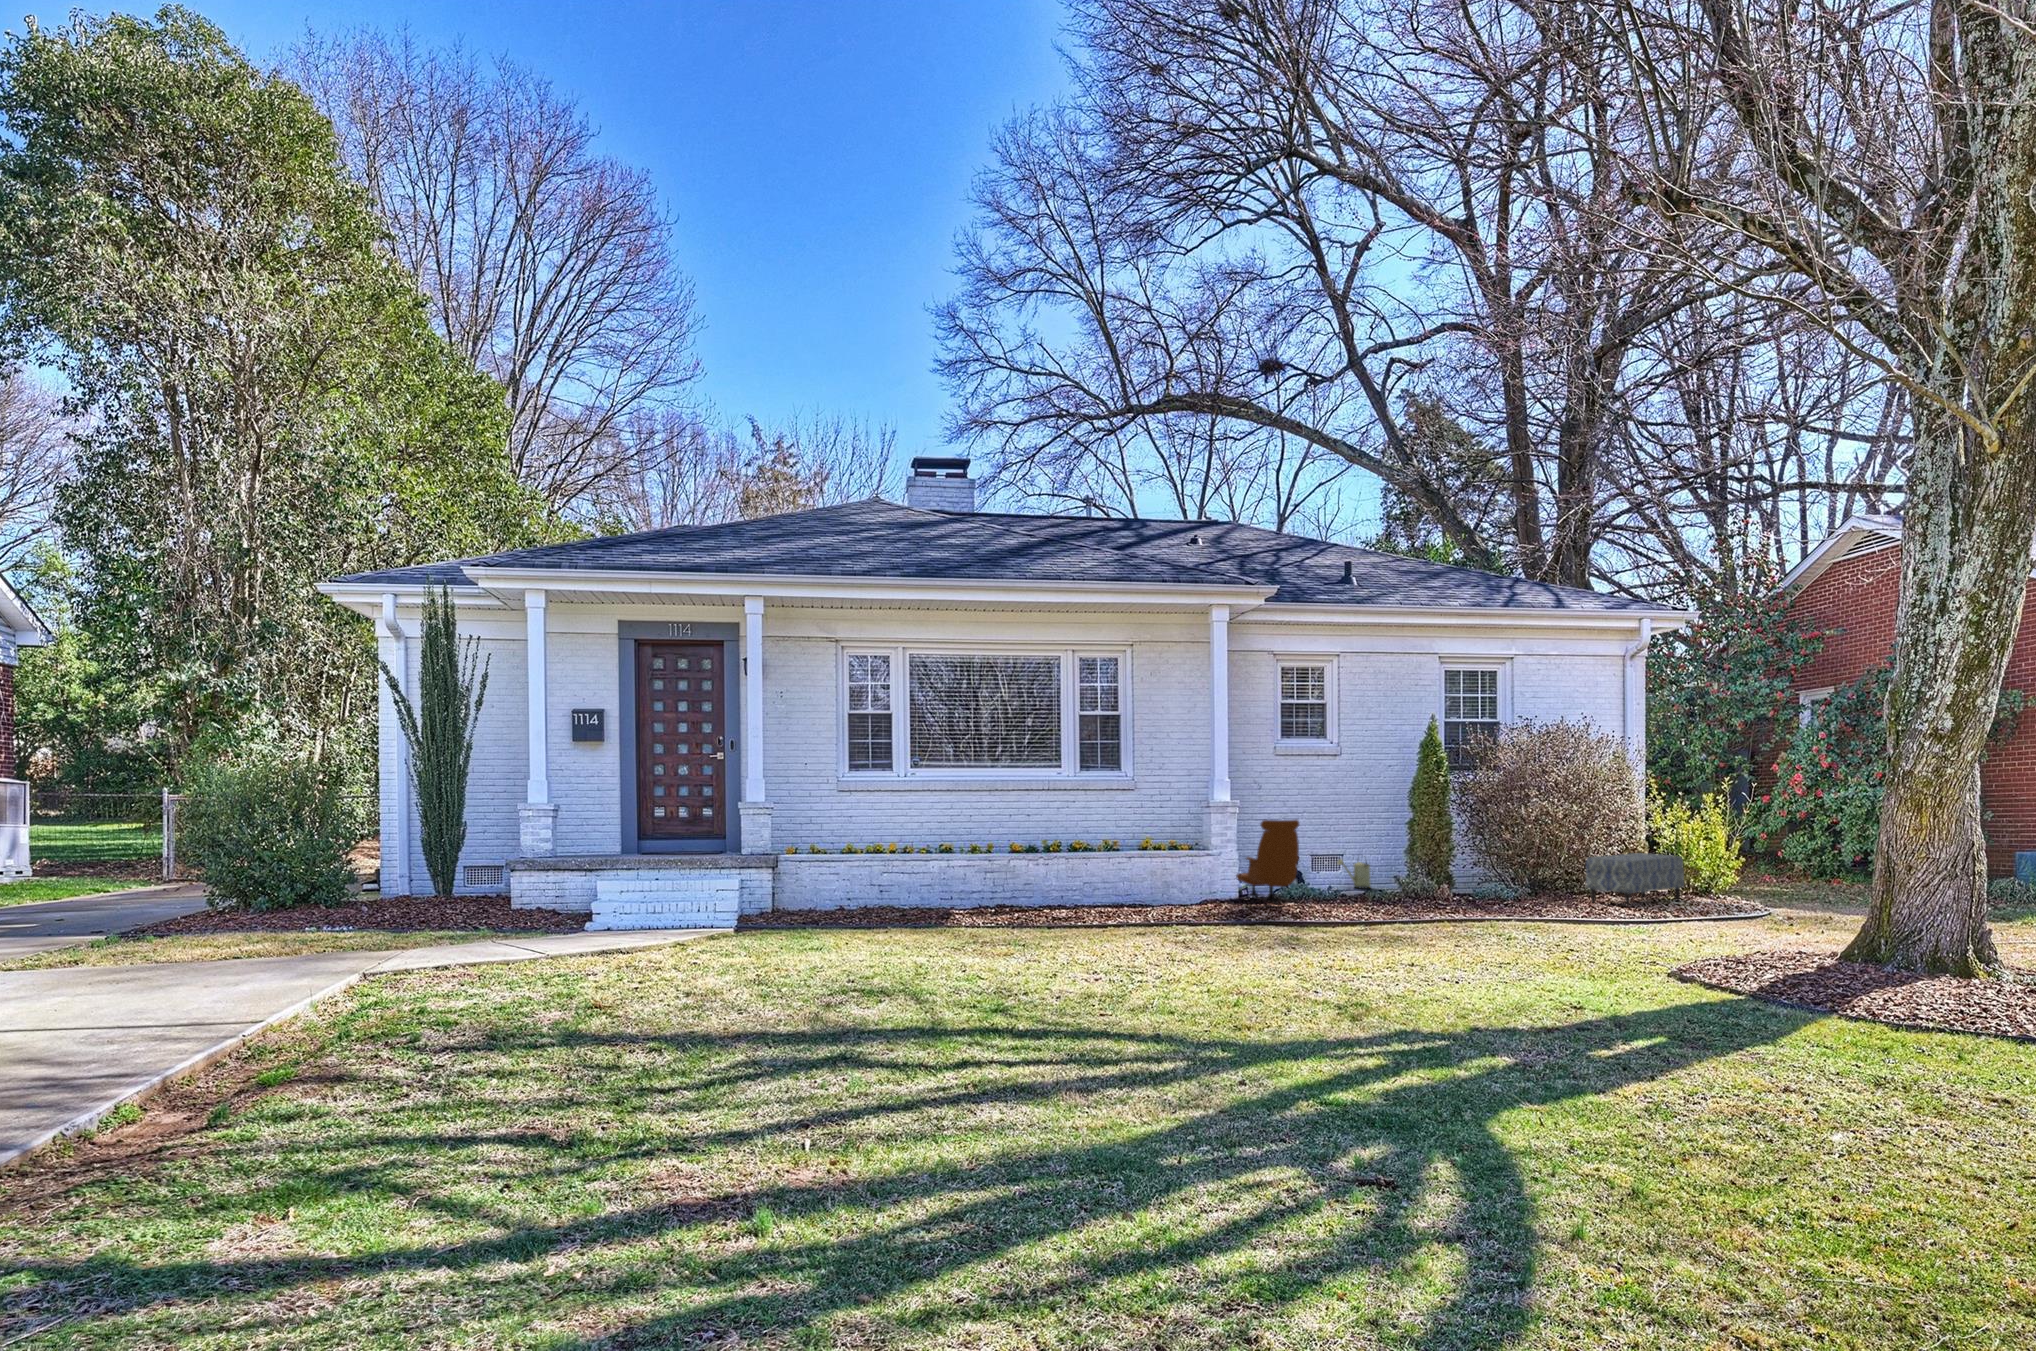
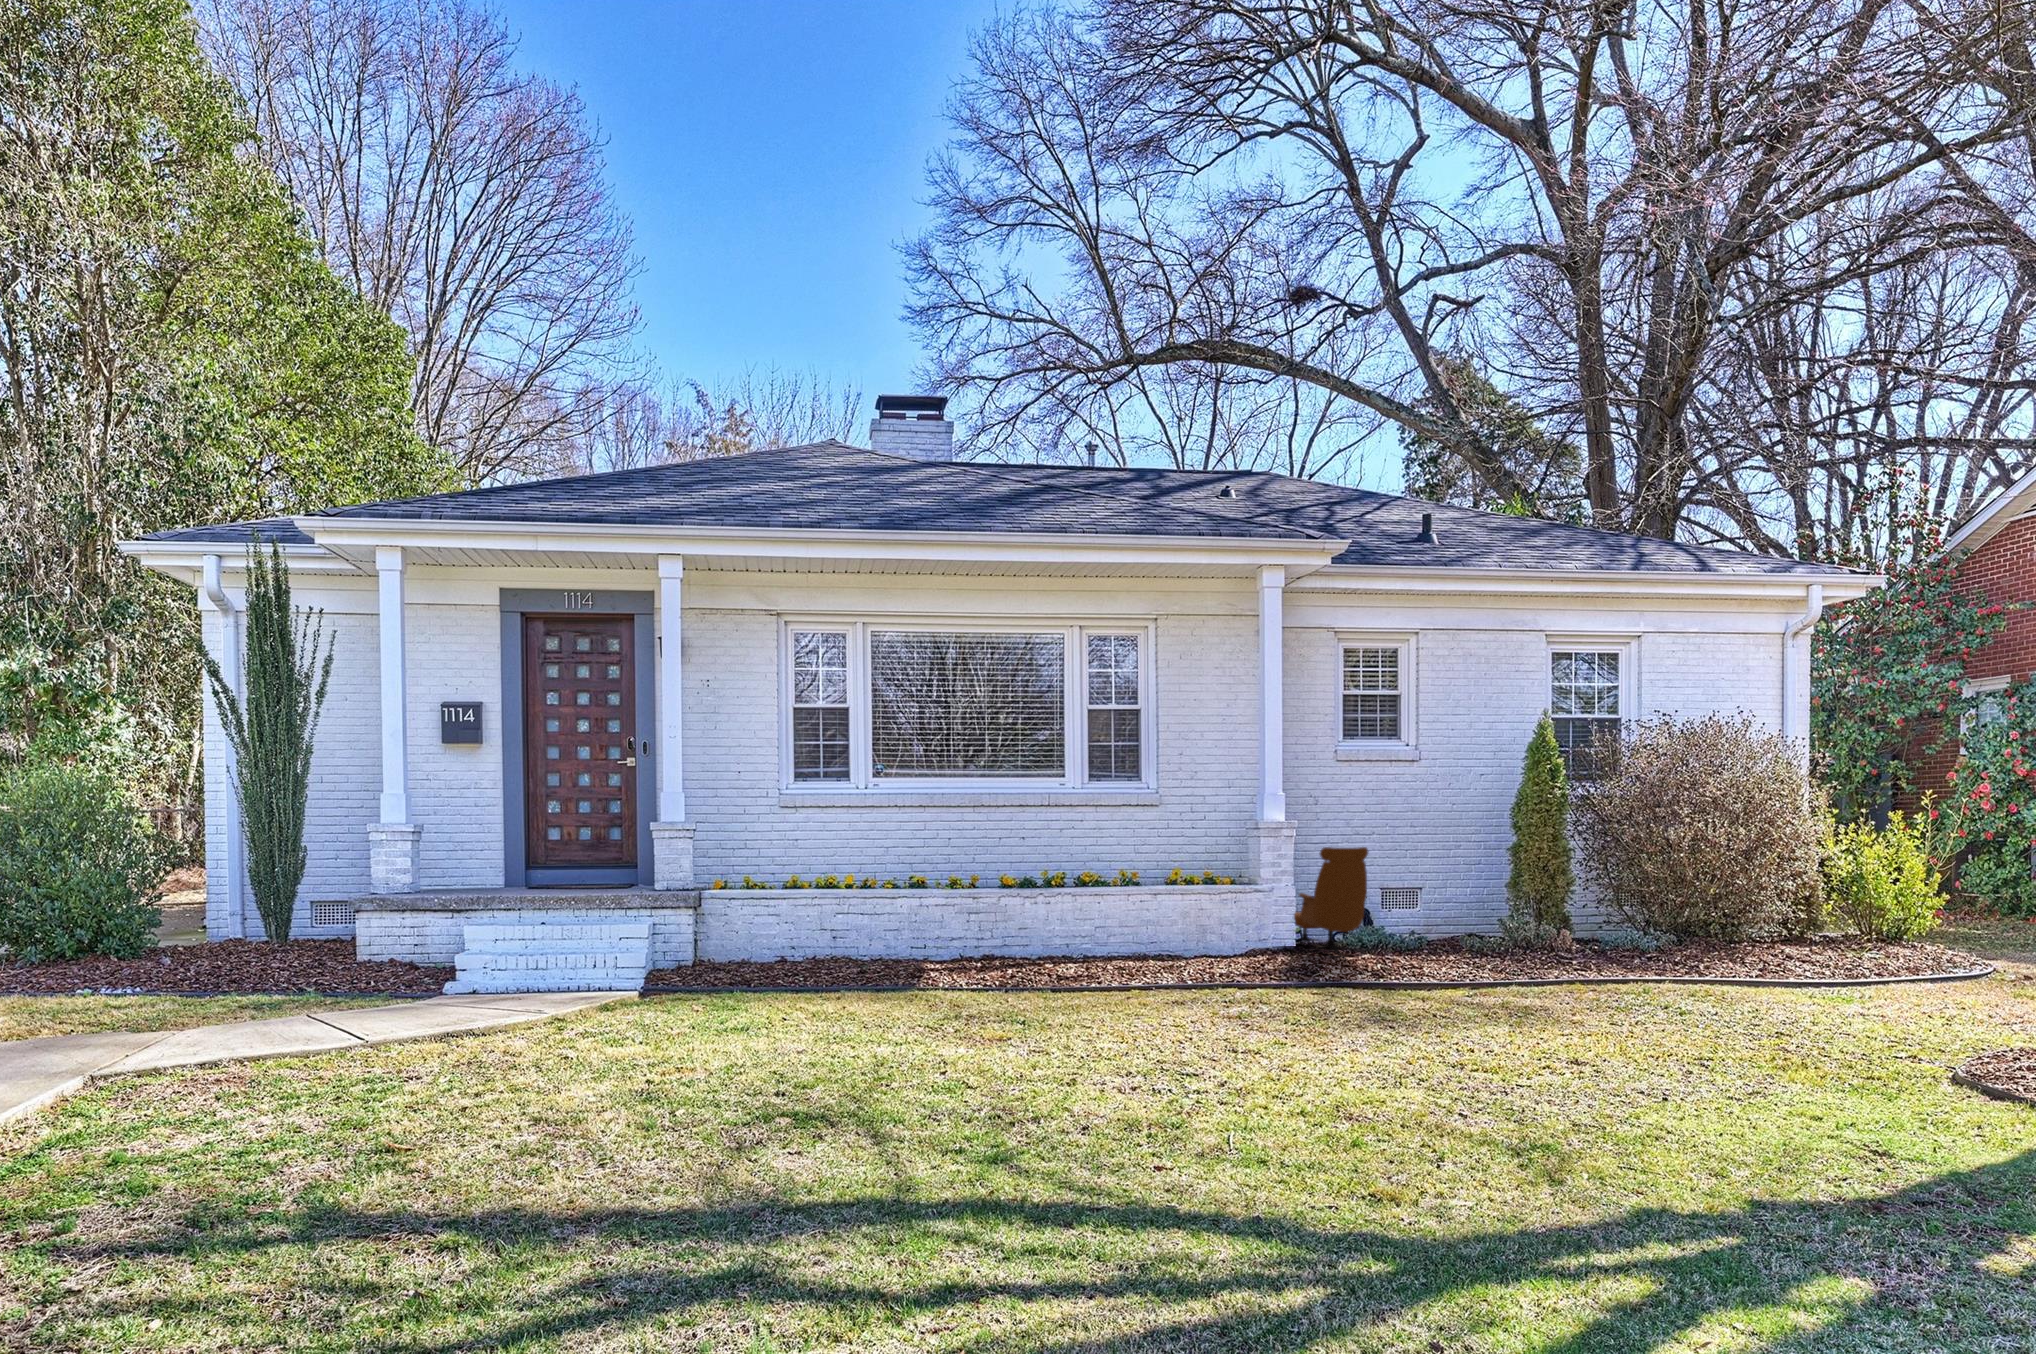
bench: present [1586,853,1684,907] -> none [1718,887,1837,958]
watering can: present [1337,859,1371,889] -> none [1401,887,1445,929]

